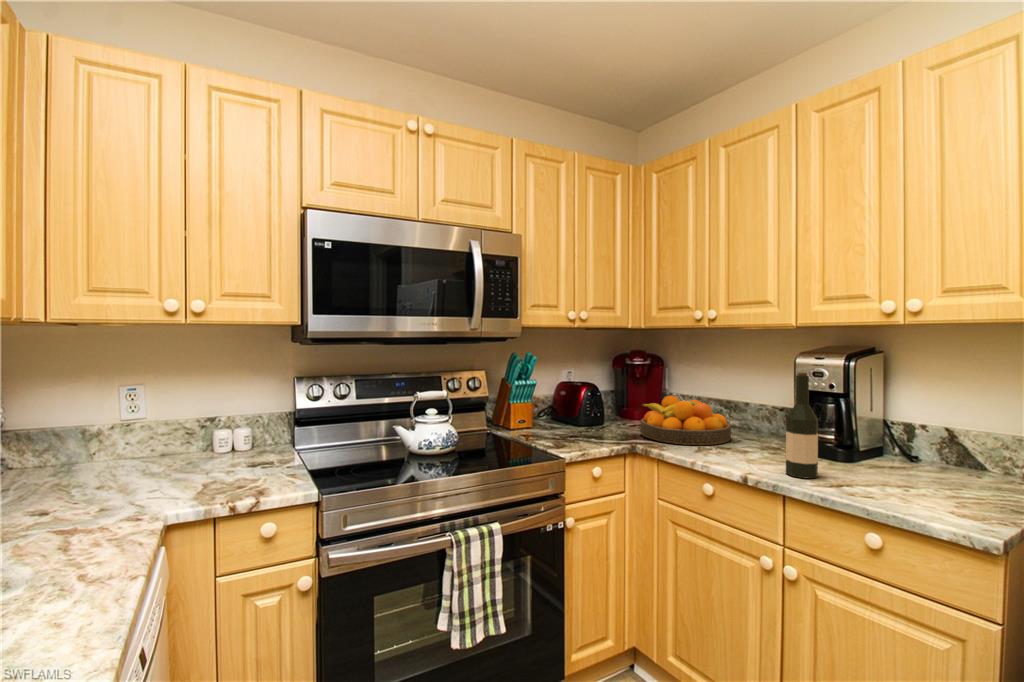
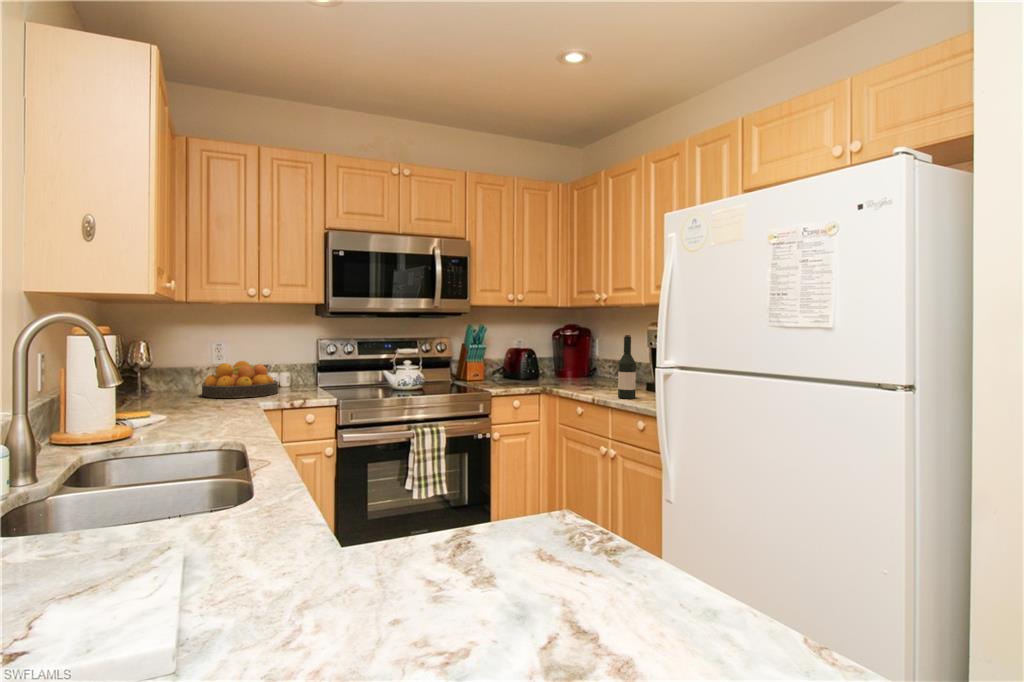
fruit bowl: present [640,396,731,445] -> present [202,361,278,398]

